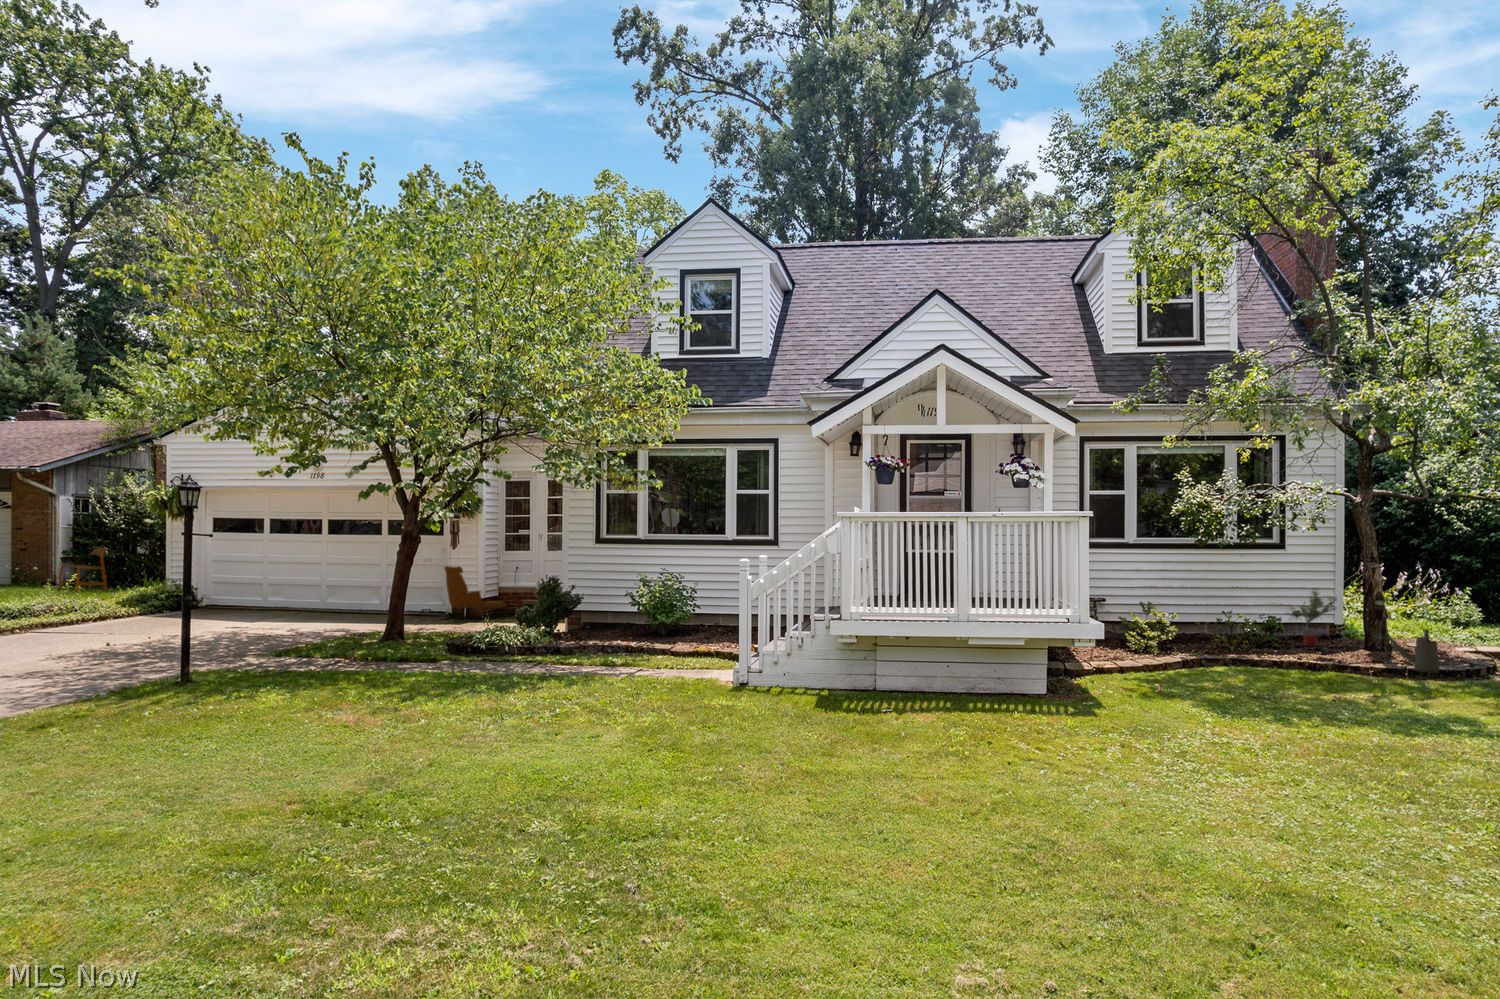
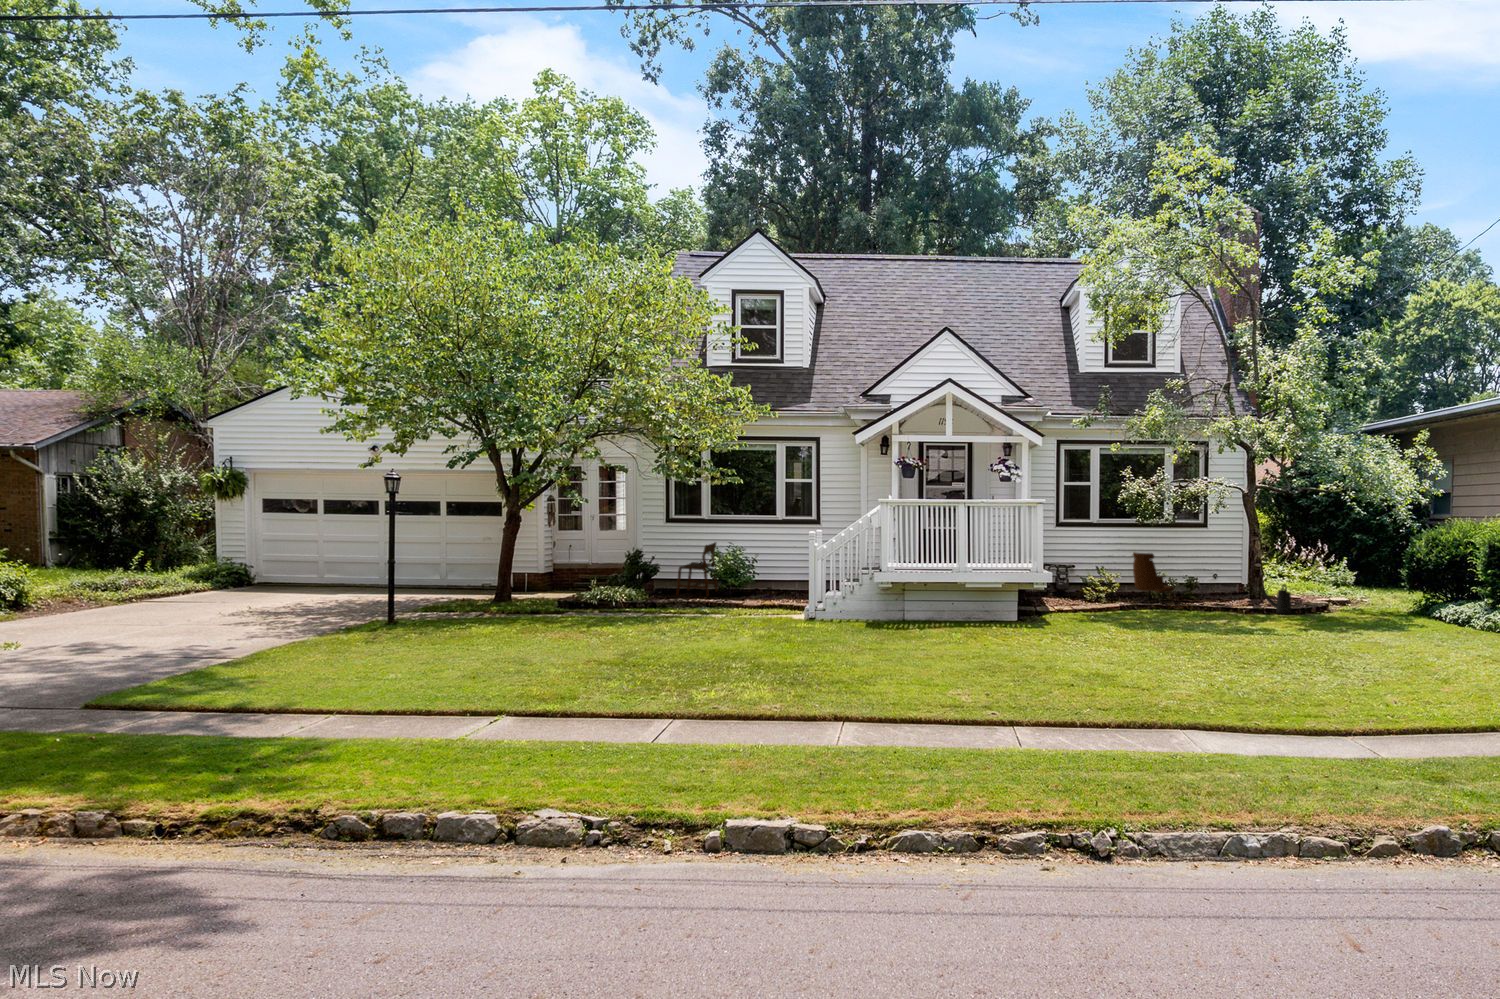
bench: present [58,547,107,593] -> present [676,542,718,596]
lounge chair: present [444,566,506,620] -> present [1133,552,1174,603]
potted tree: present [1287,589,1337,646] -> none [1205,558,1243,602]

